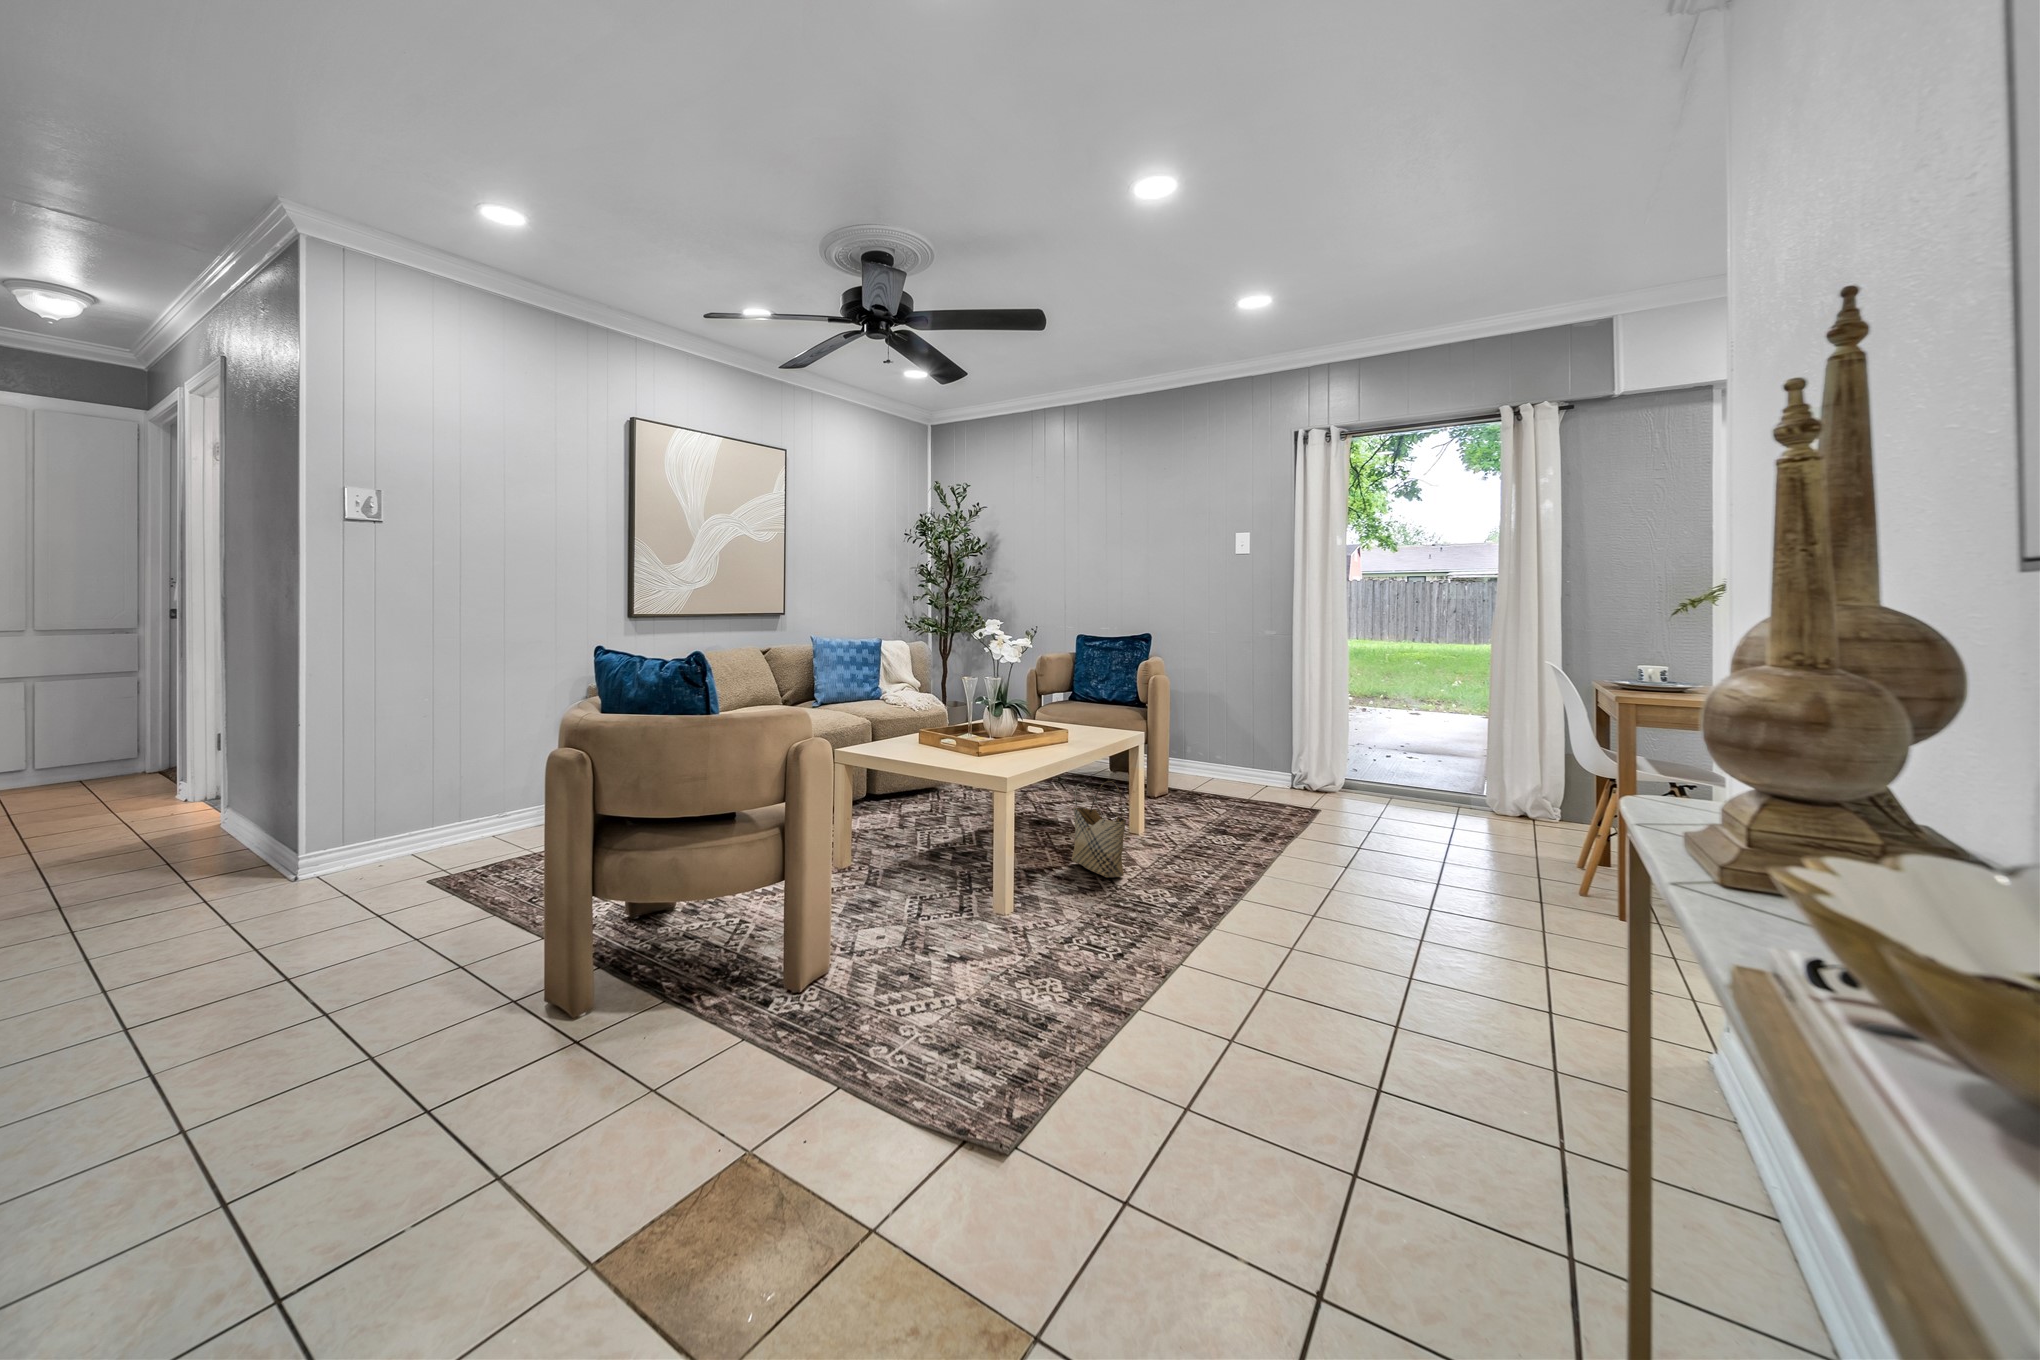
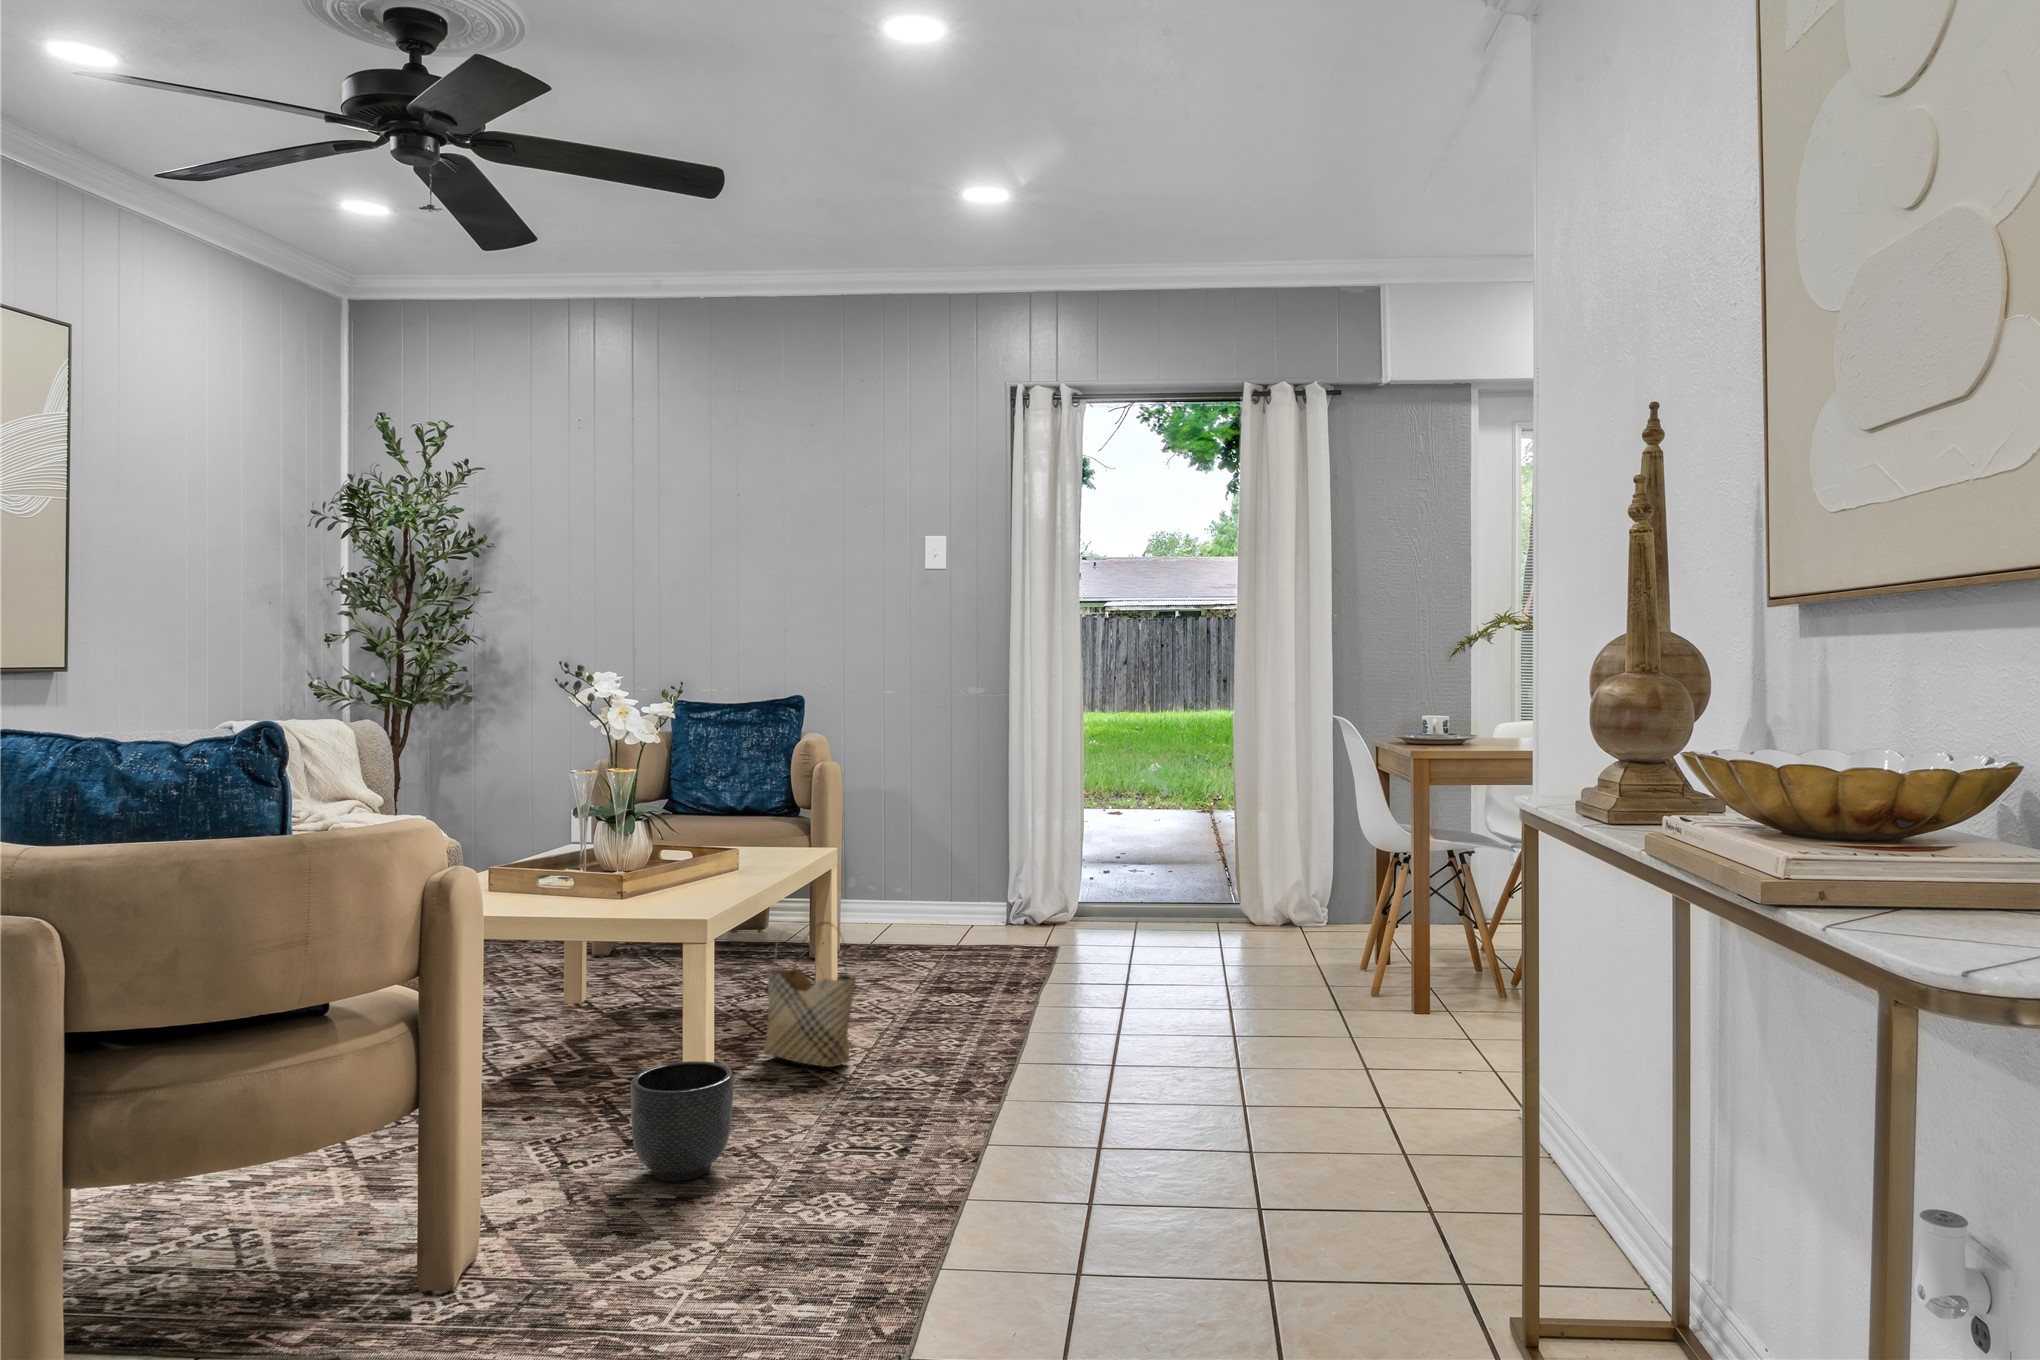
planter: none [943,865,1005,943] -> present [631,1061,733,1182]

